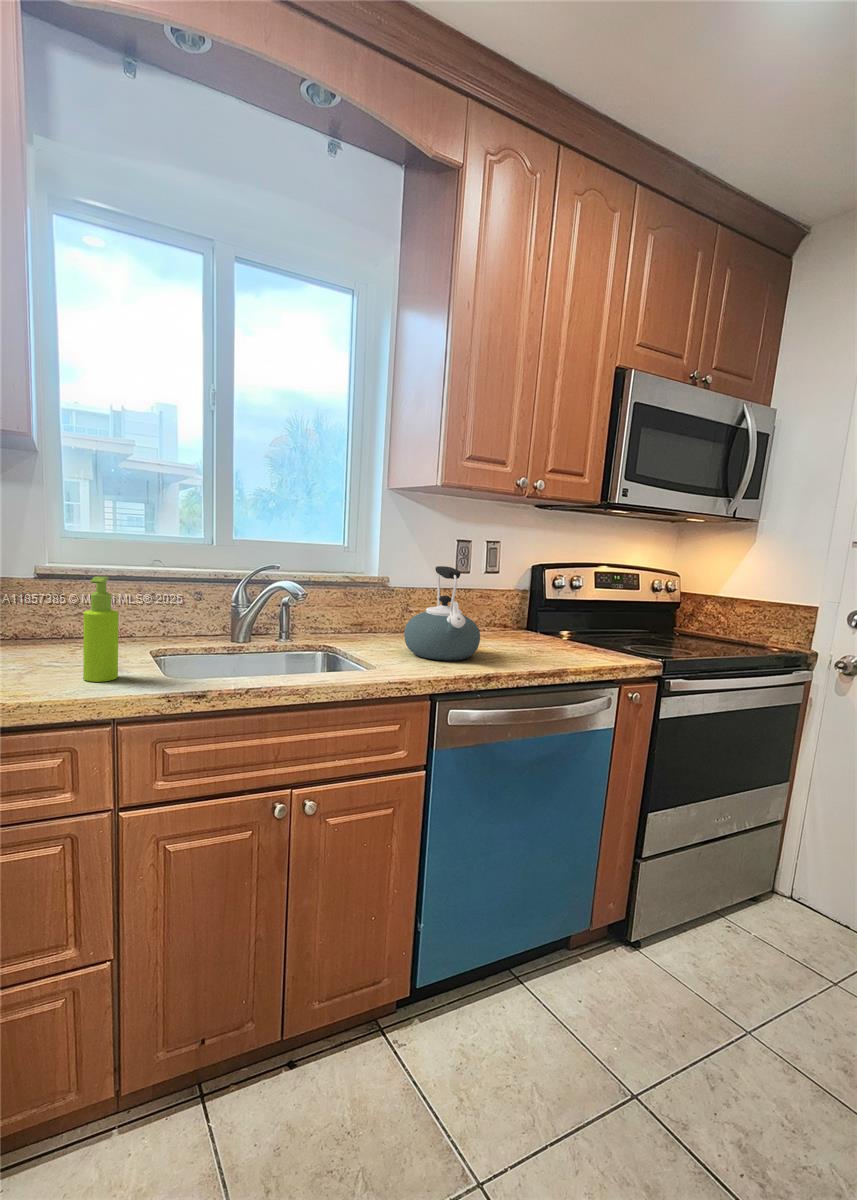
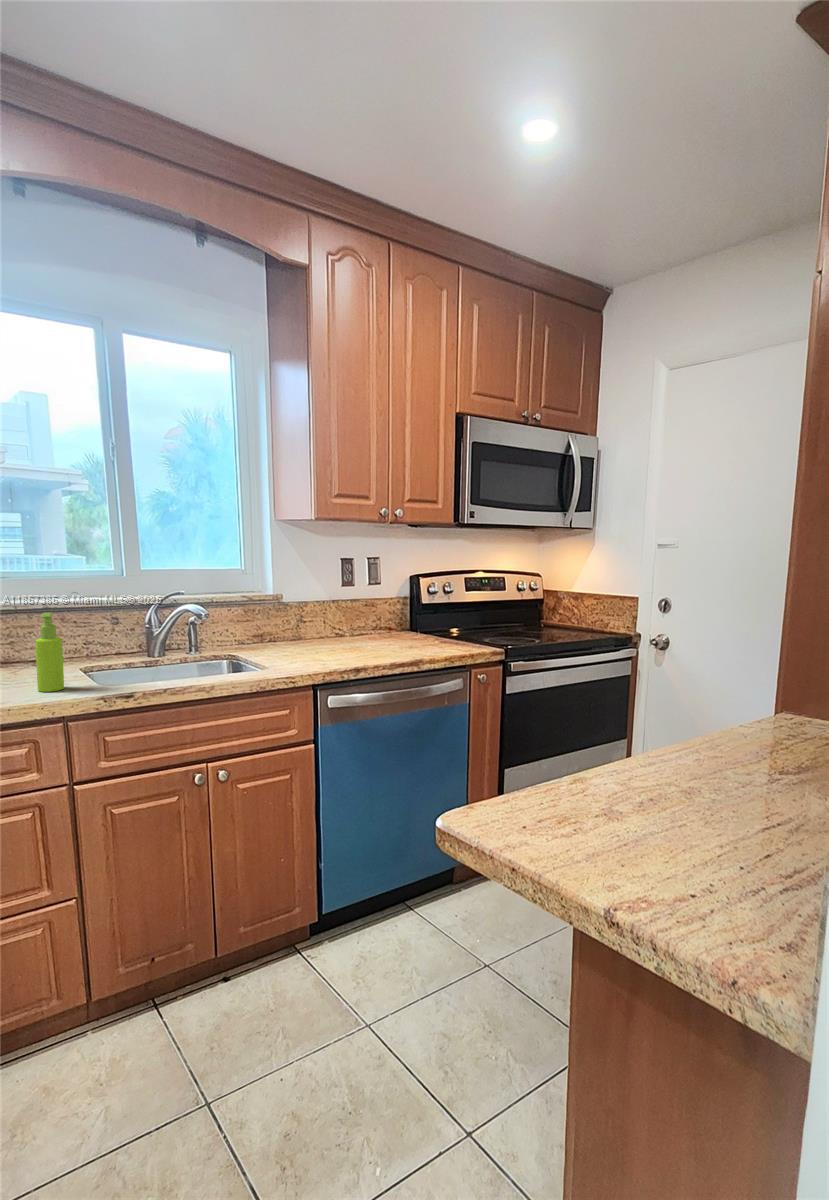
kettle: present [404,566,480,661] -> none [293,584,355,659]

